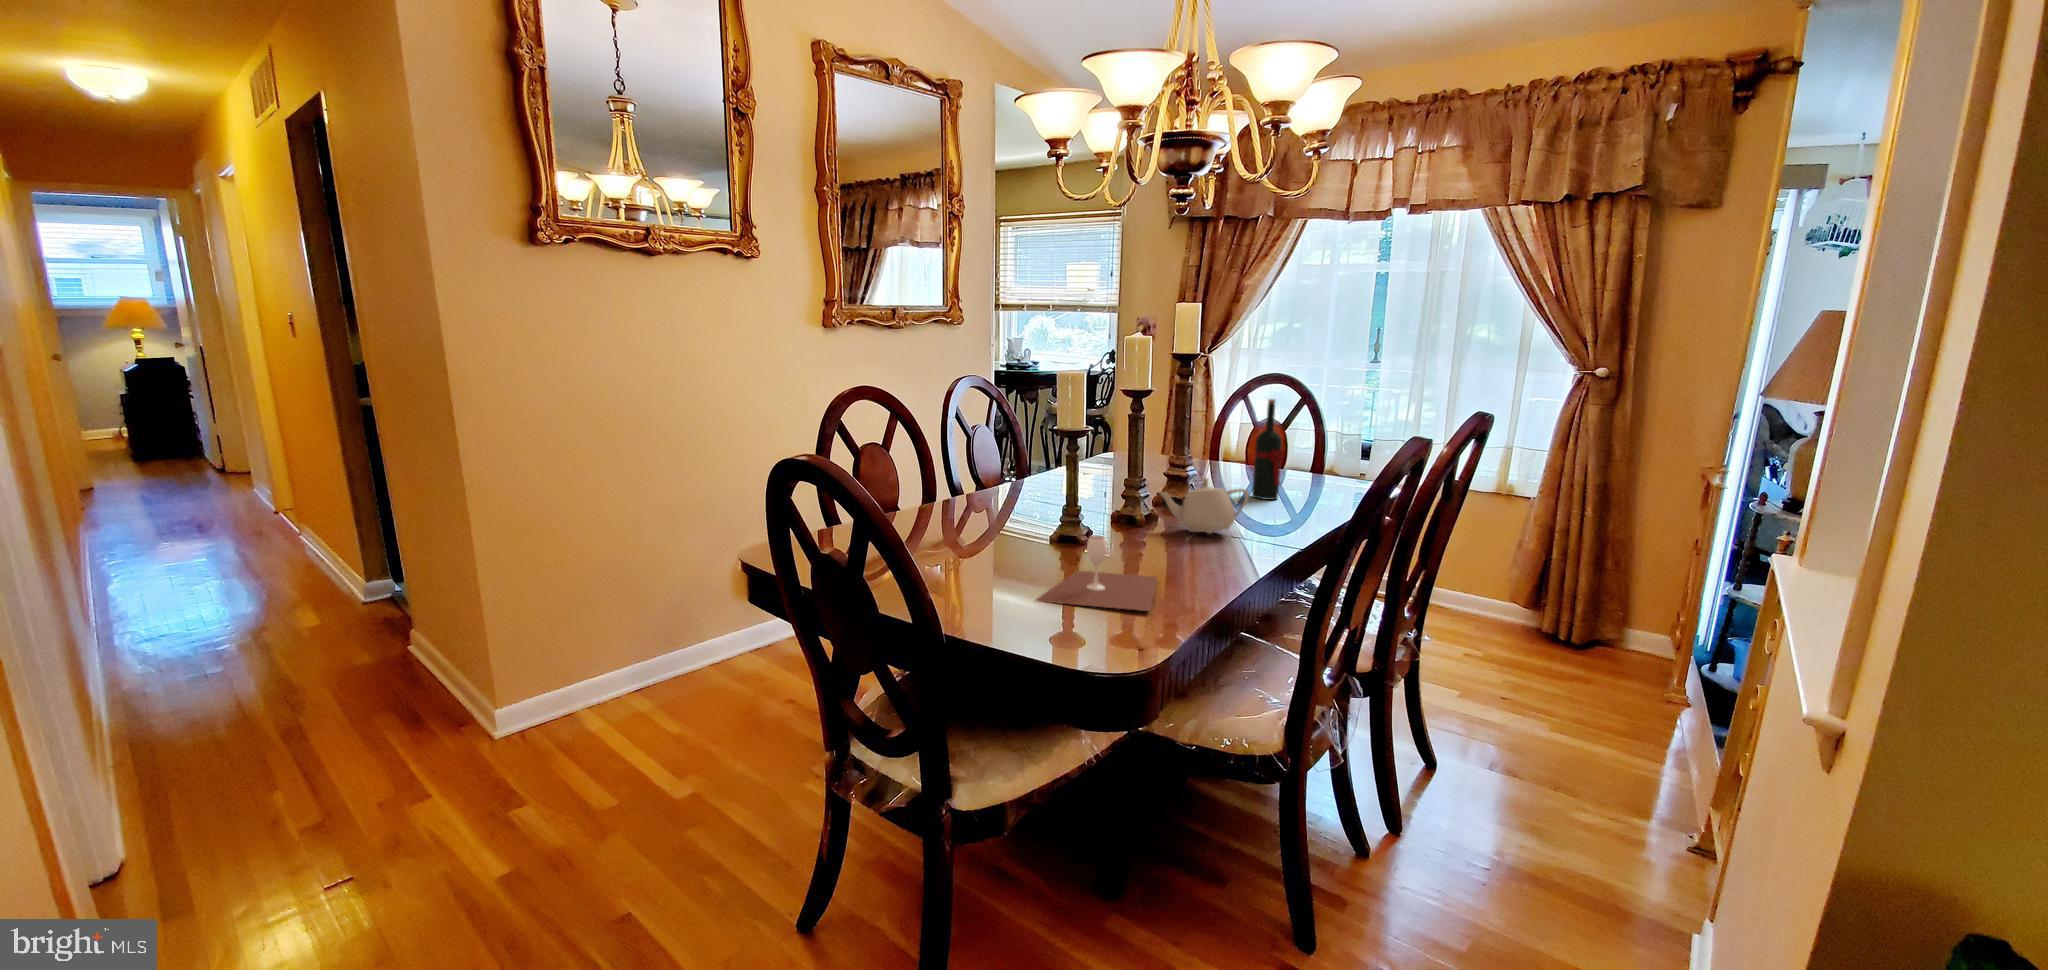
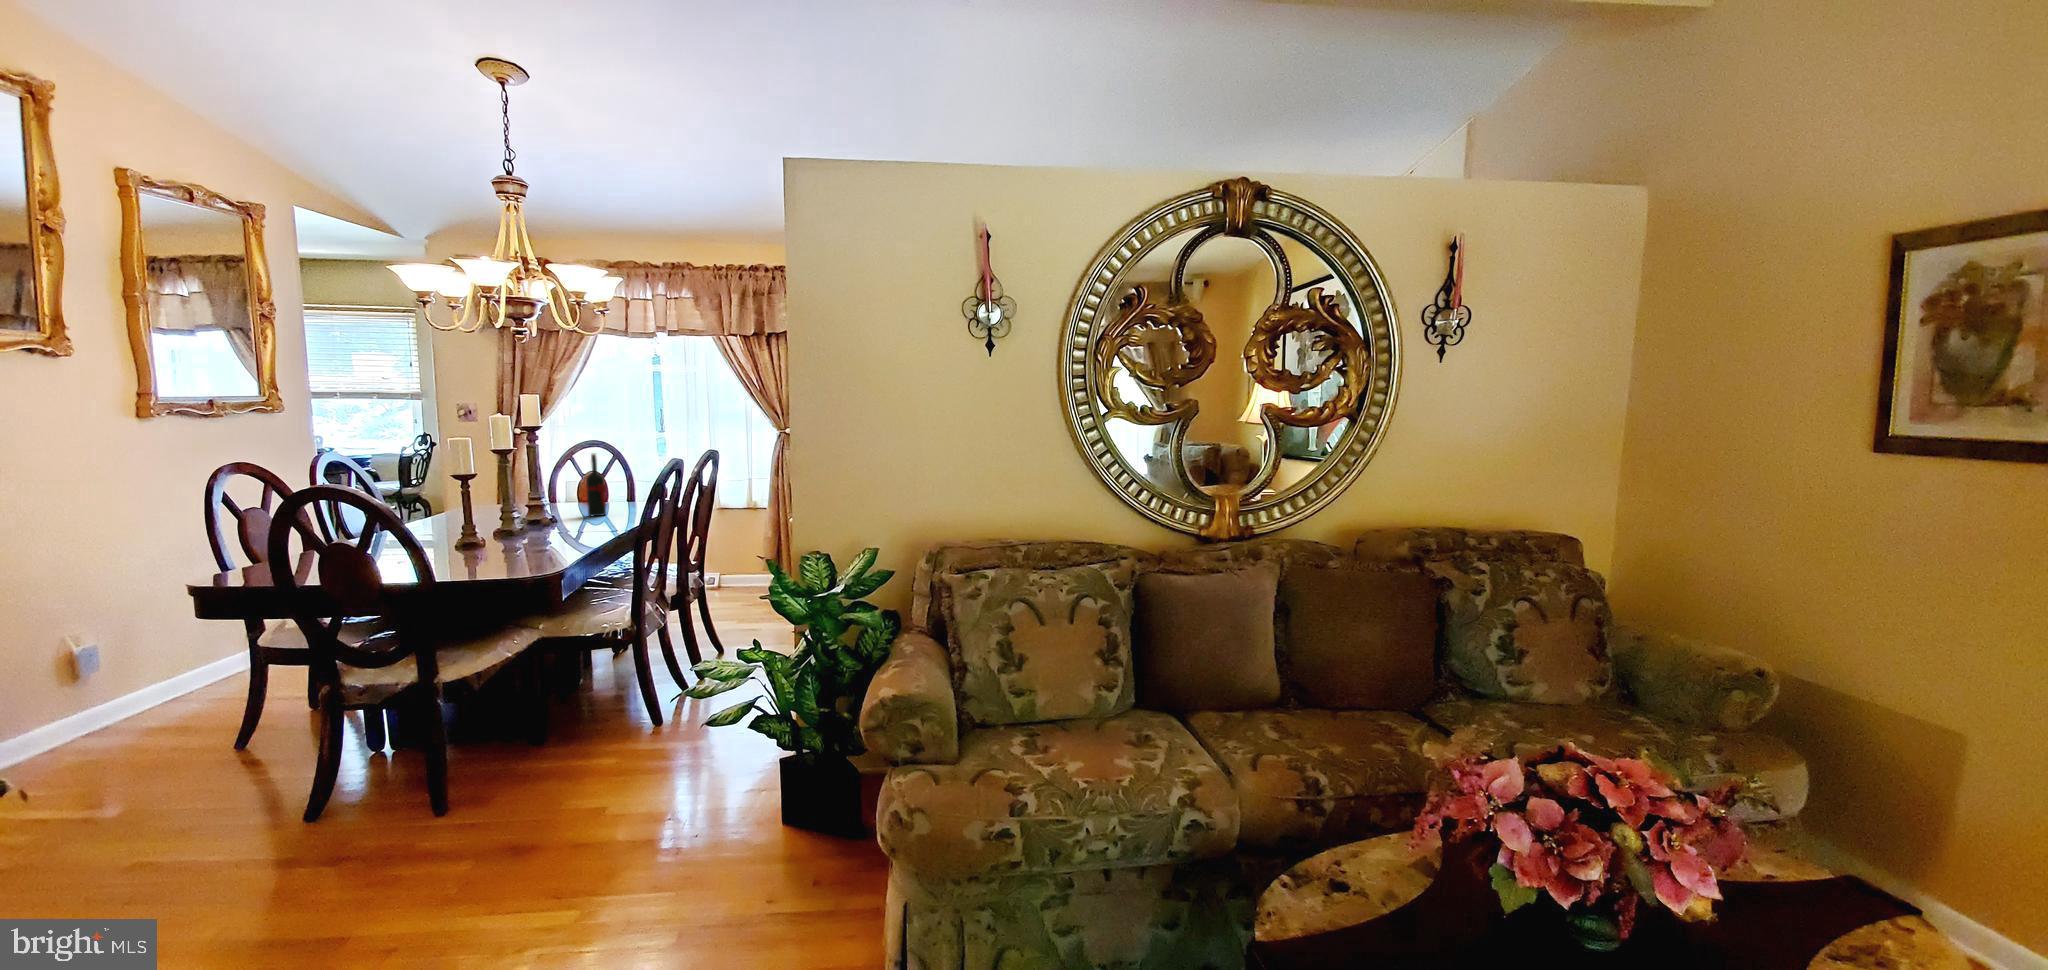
teapot: present [1160,478,1249,534] -> none [527,499,589,533]
wine glass: present [1036,535,1157,611] -> none [466,527,547,566]

